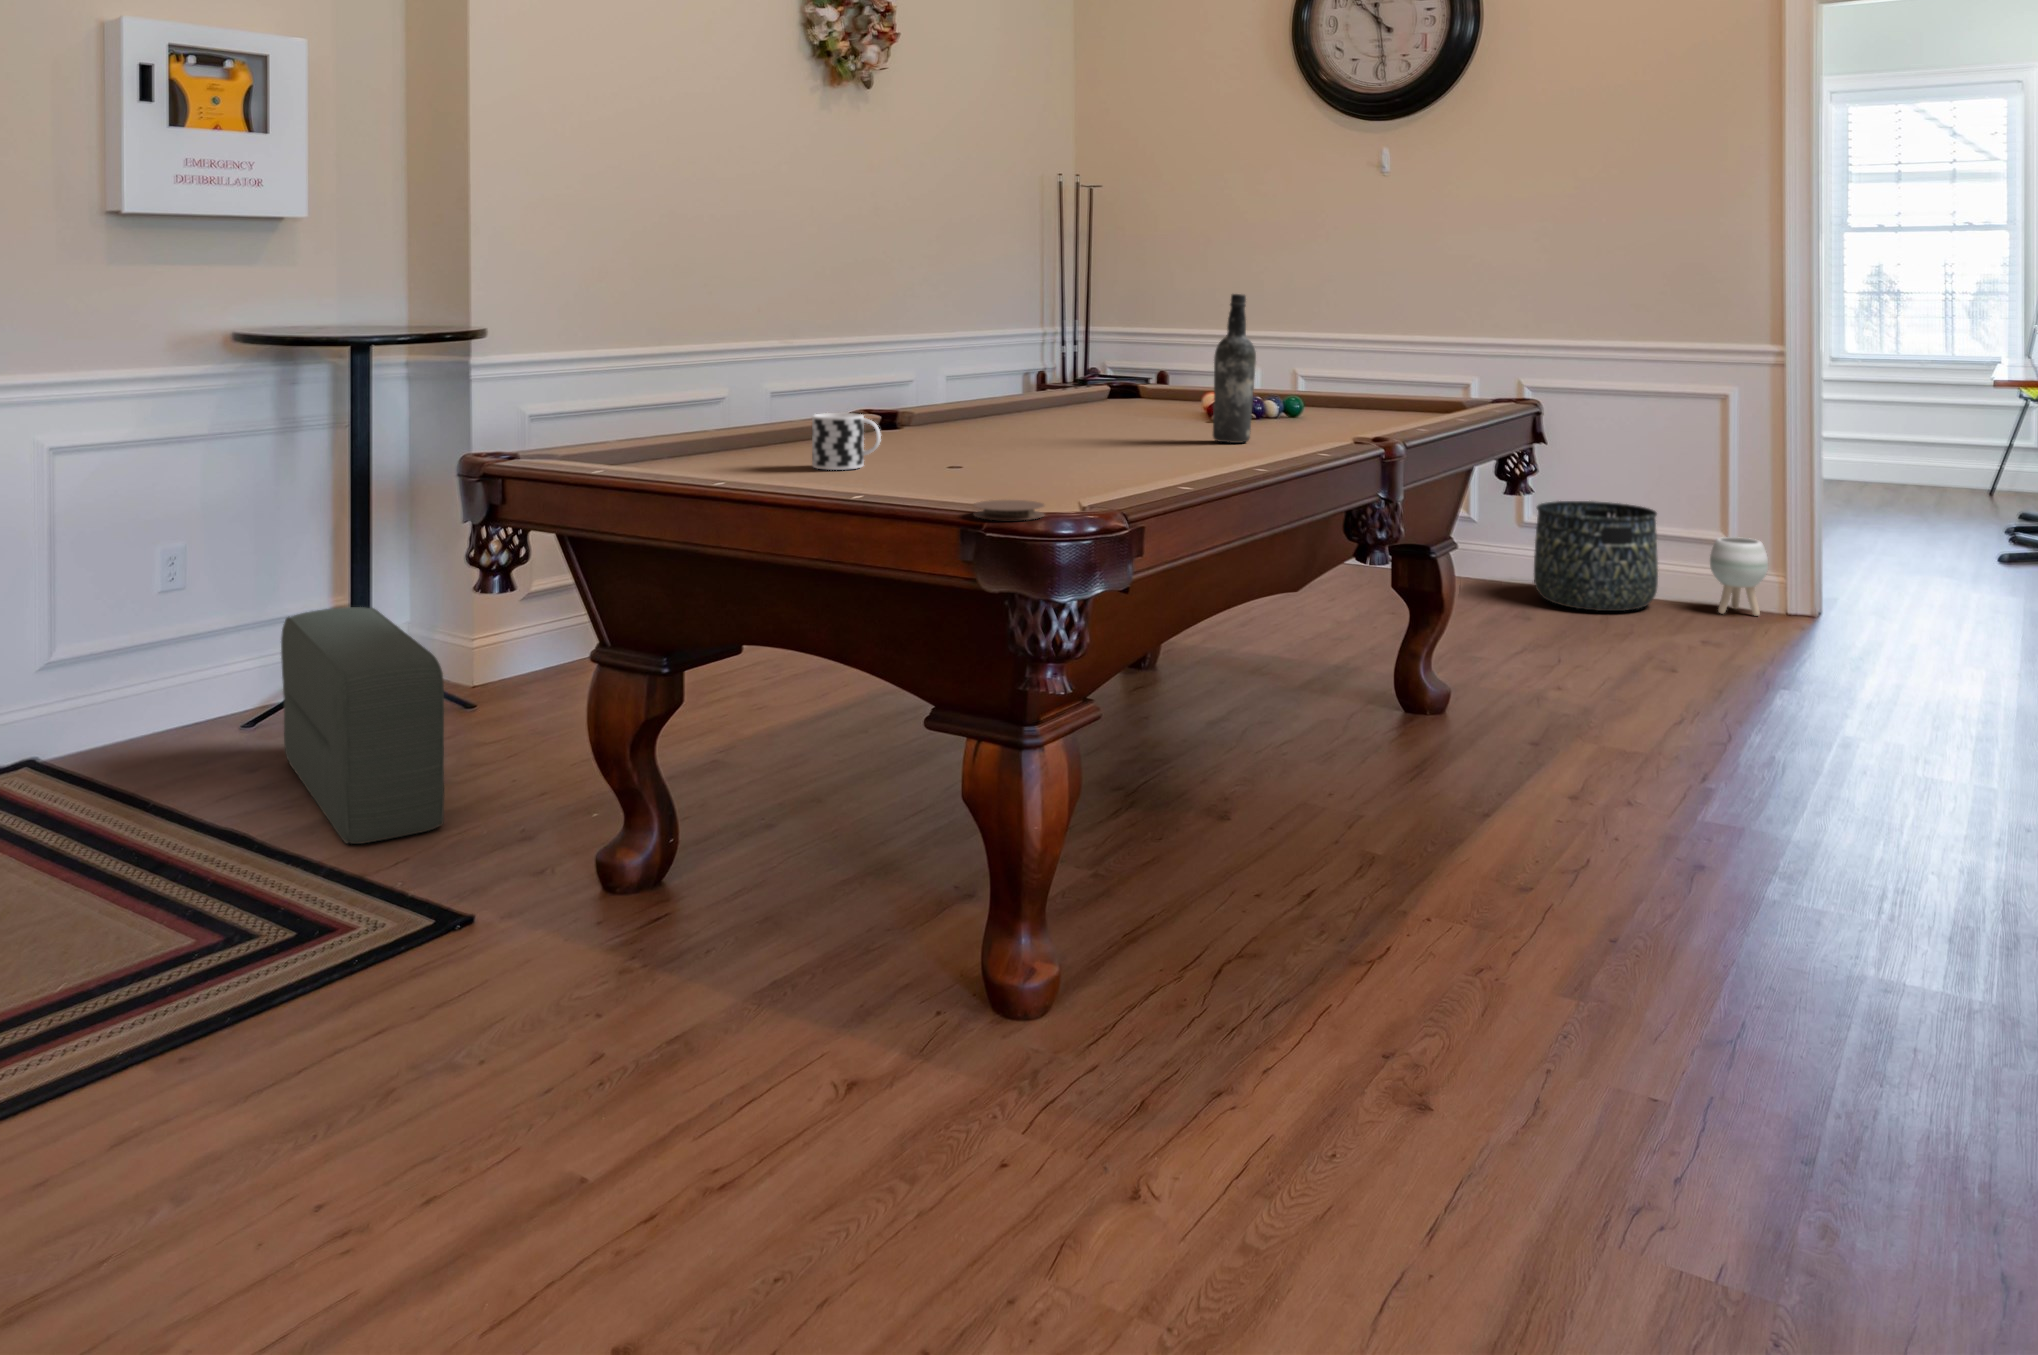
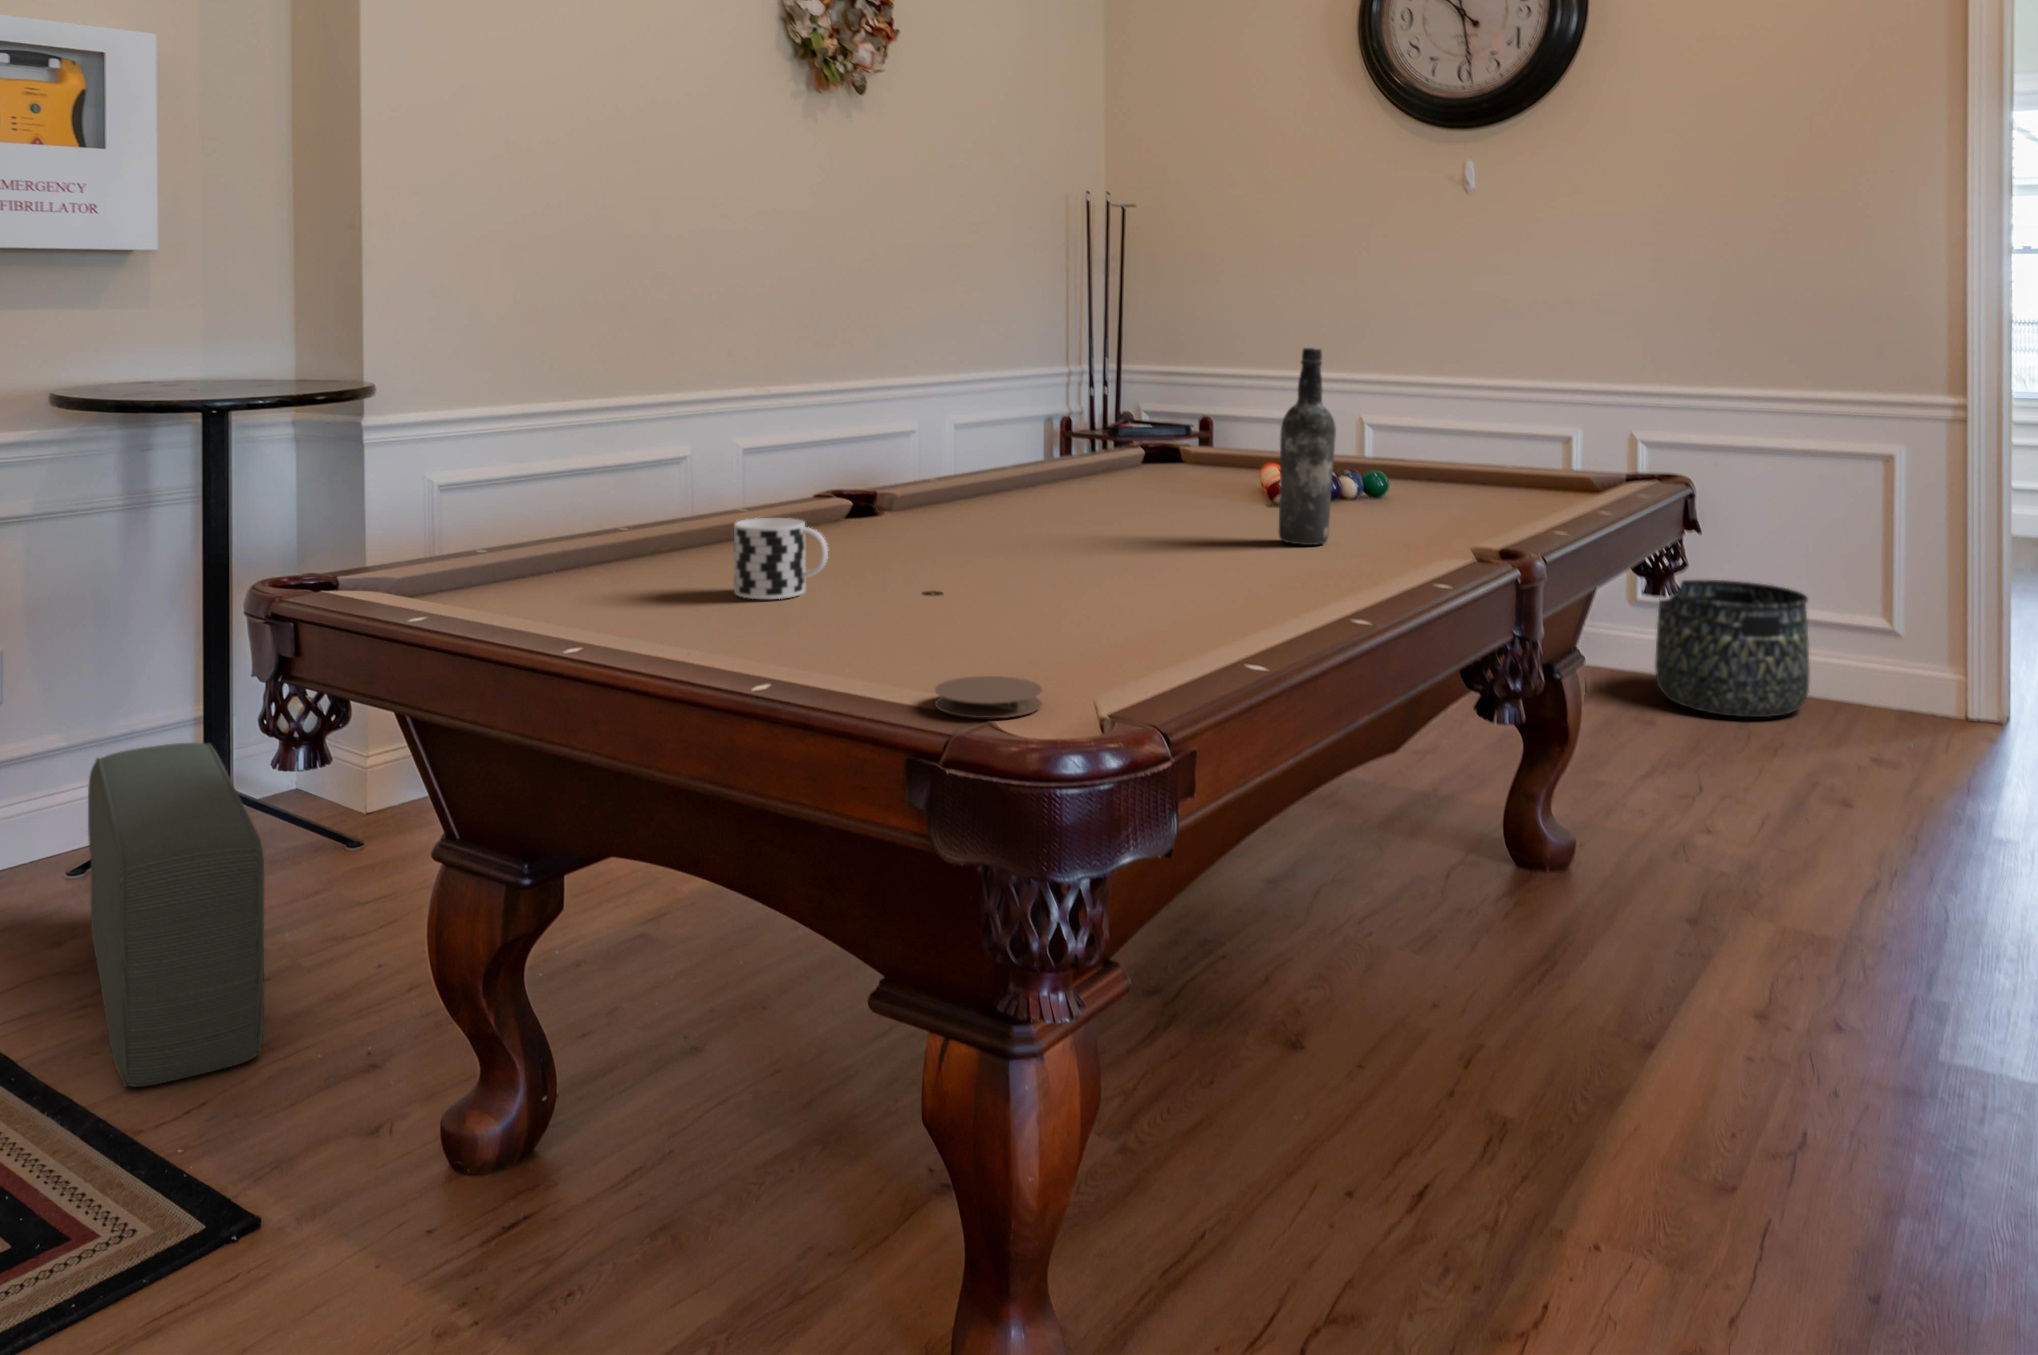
planter: present [1710,537,1768,616] -> none [1874,628,1948,725]

